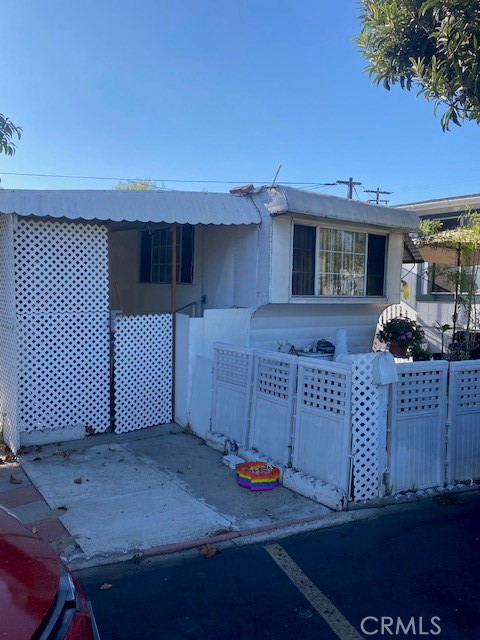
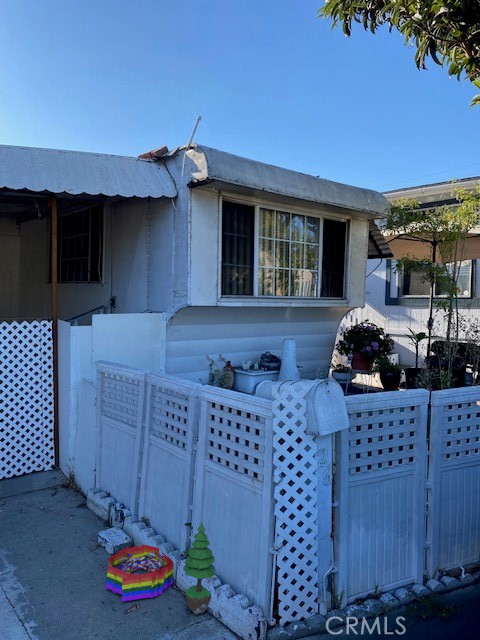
potted tree: none [291,441,312,498] -> present [183,522,215,614]

